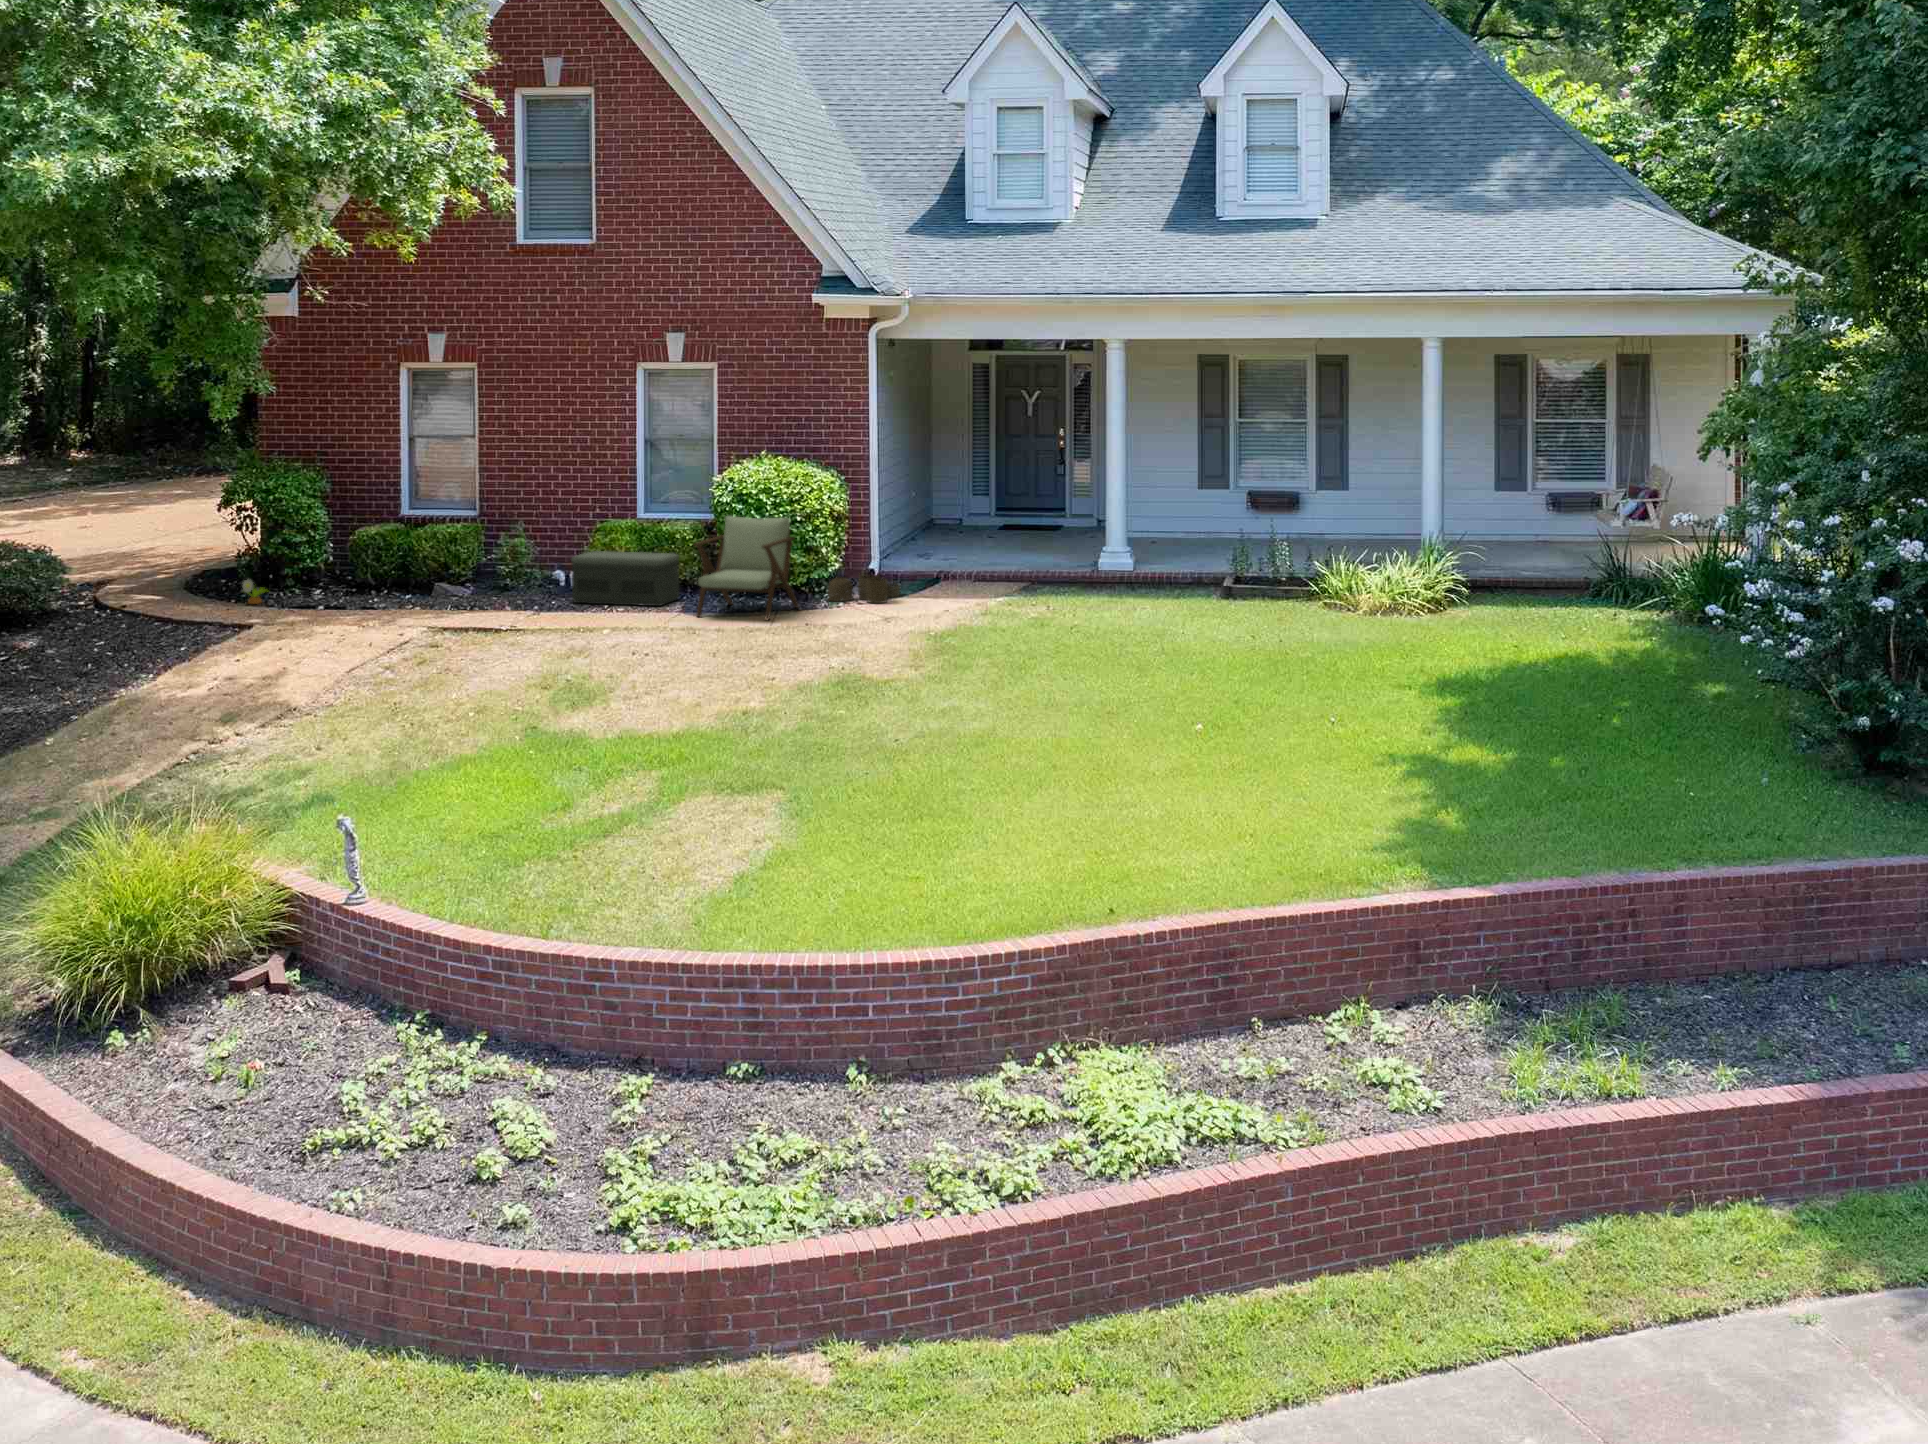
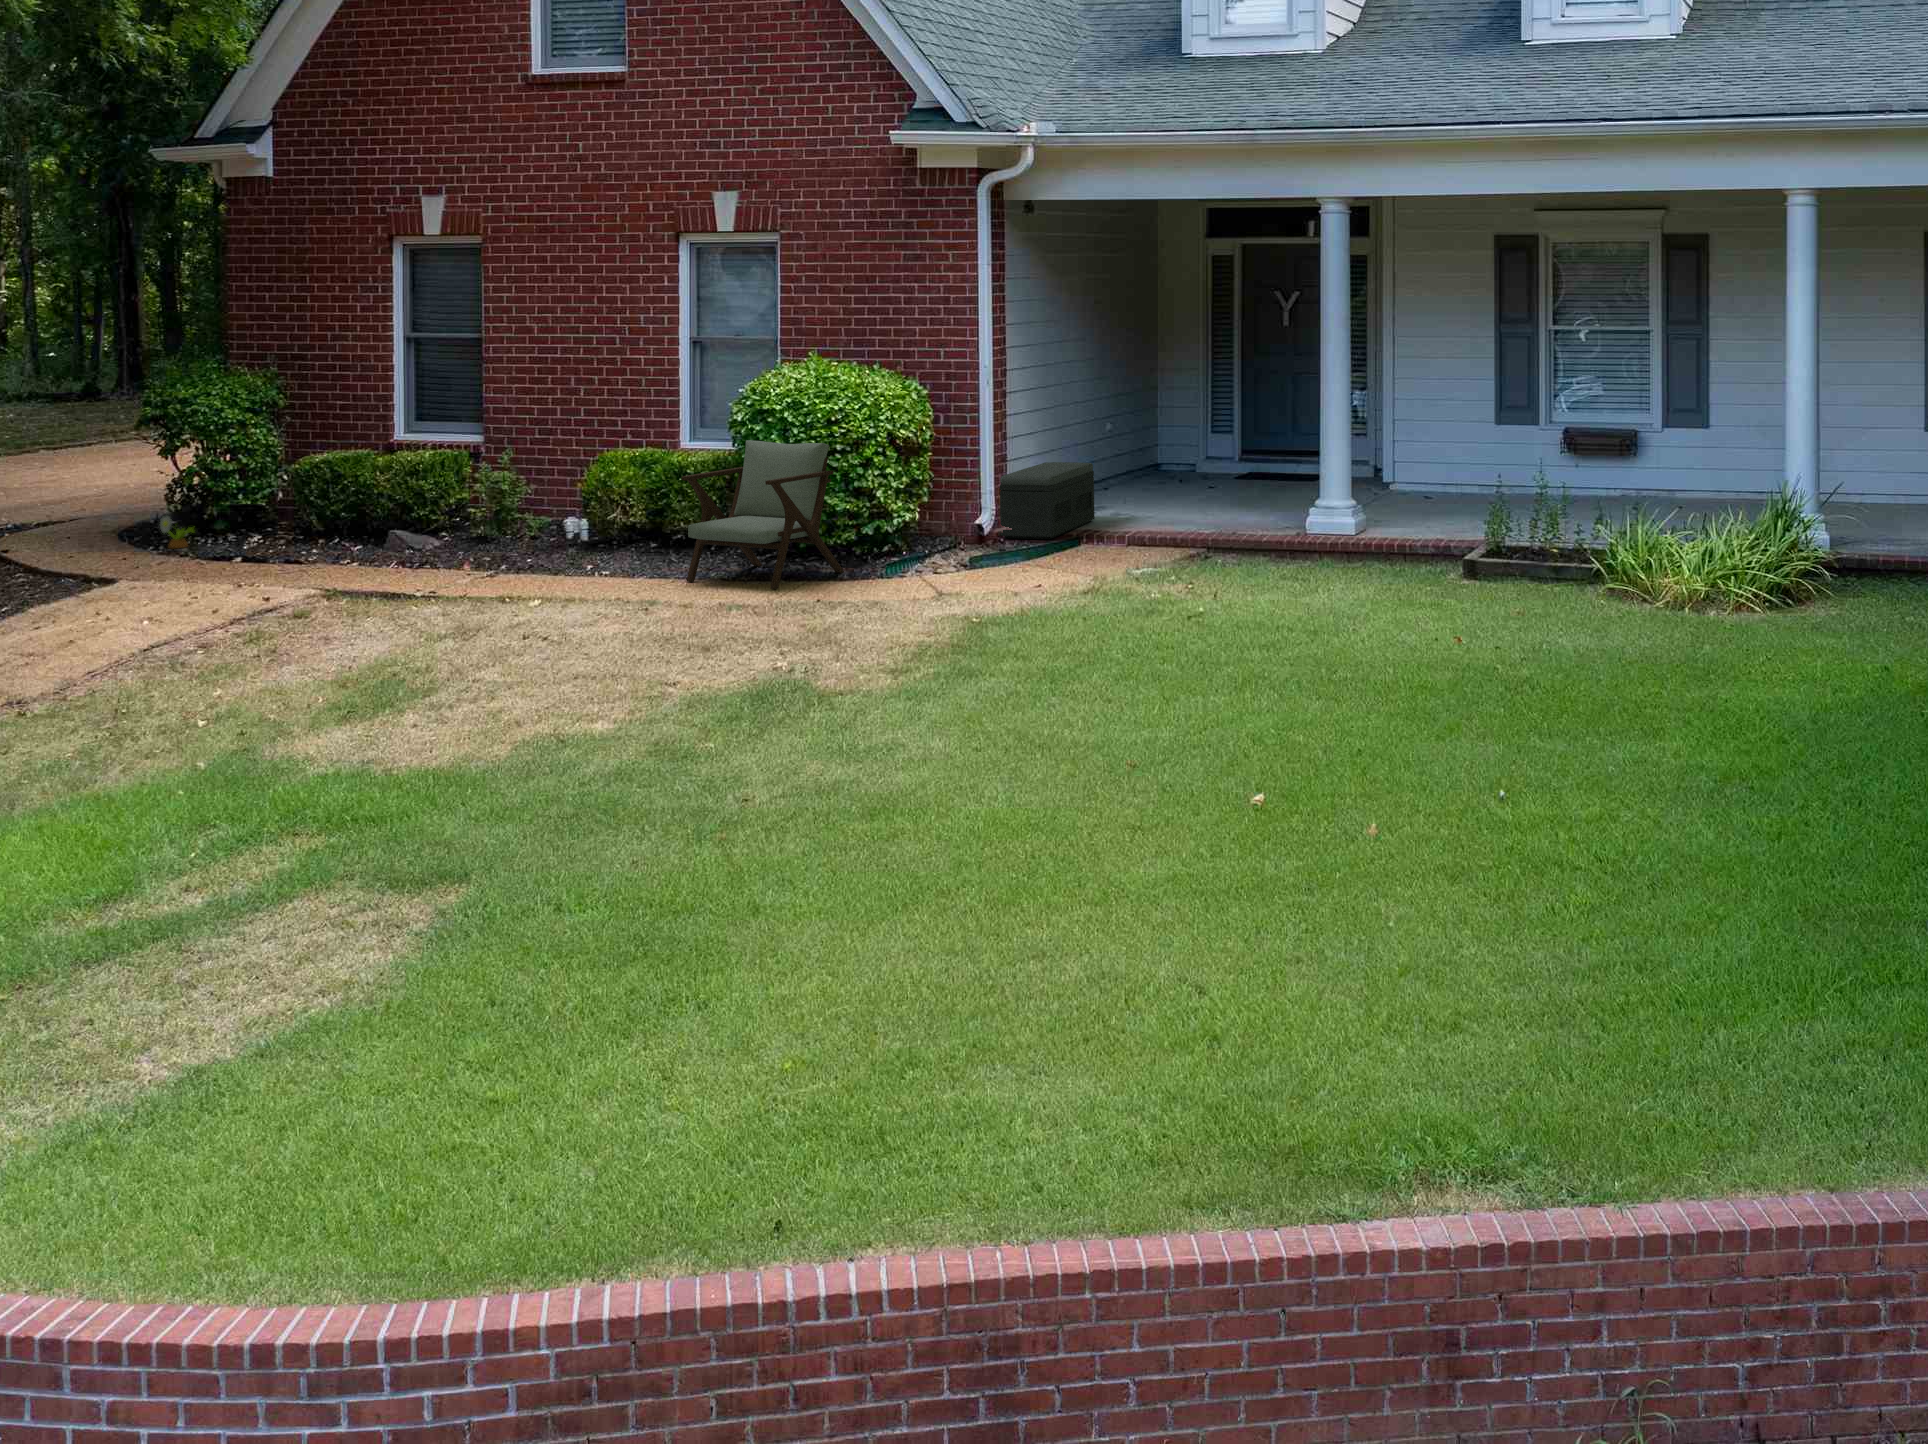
storage bench: present [571,551,679,606] -> present [1000,462,1095,539]
woven basket: present [828,573,900,603] -> none [894,525,1001,569]

